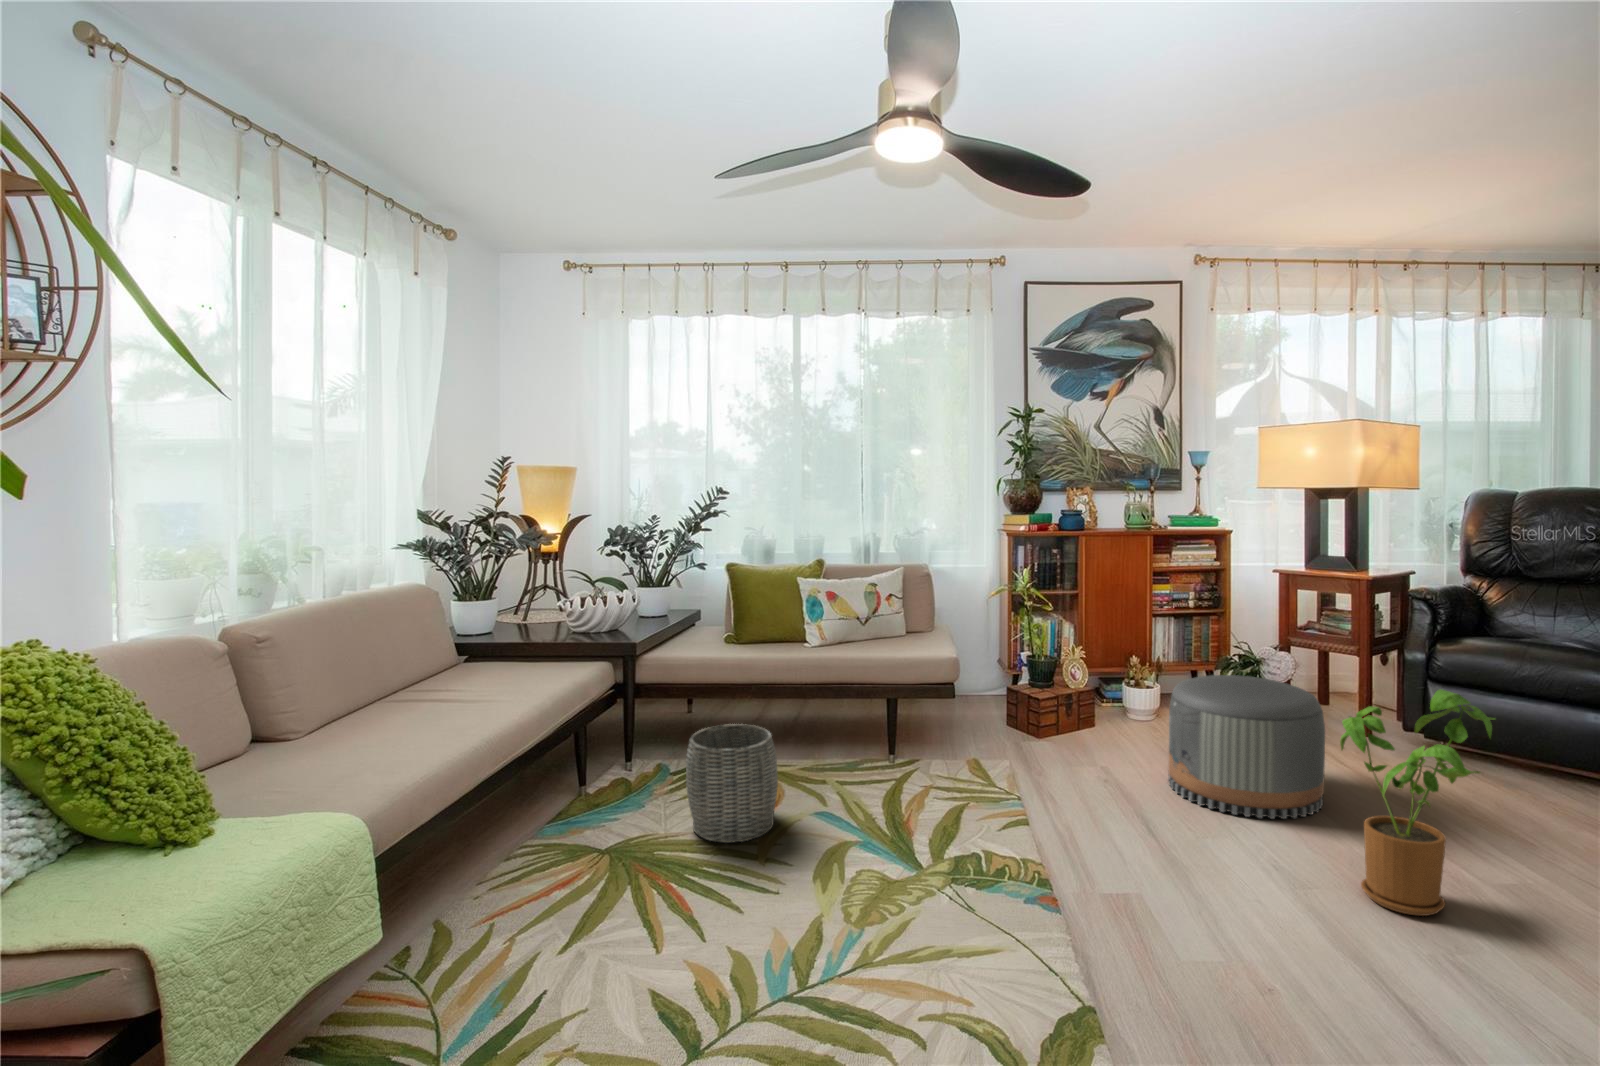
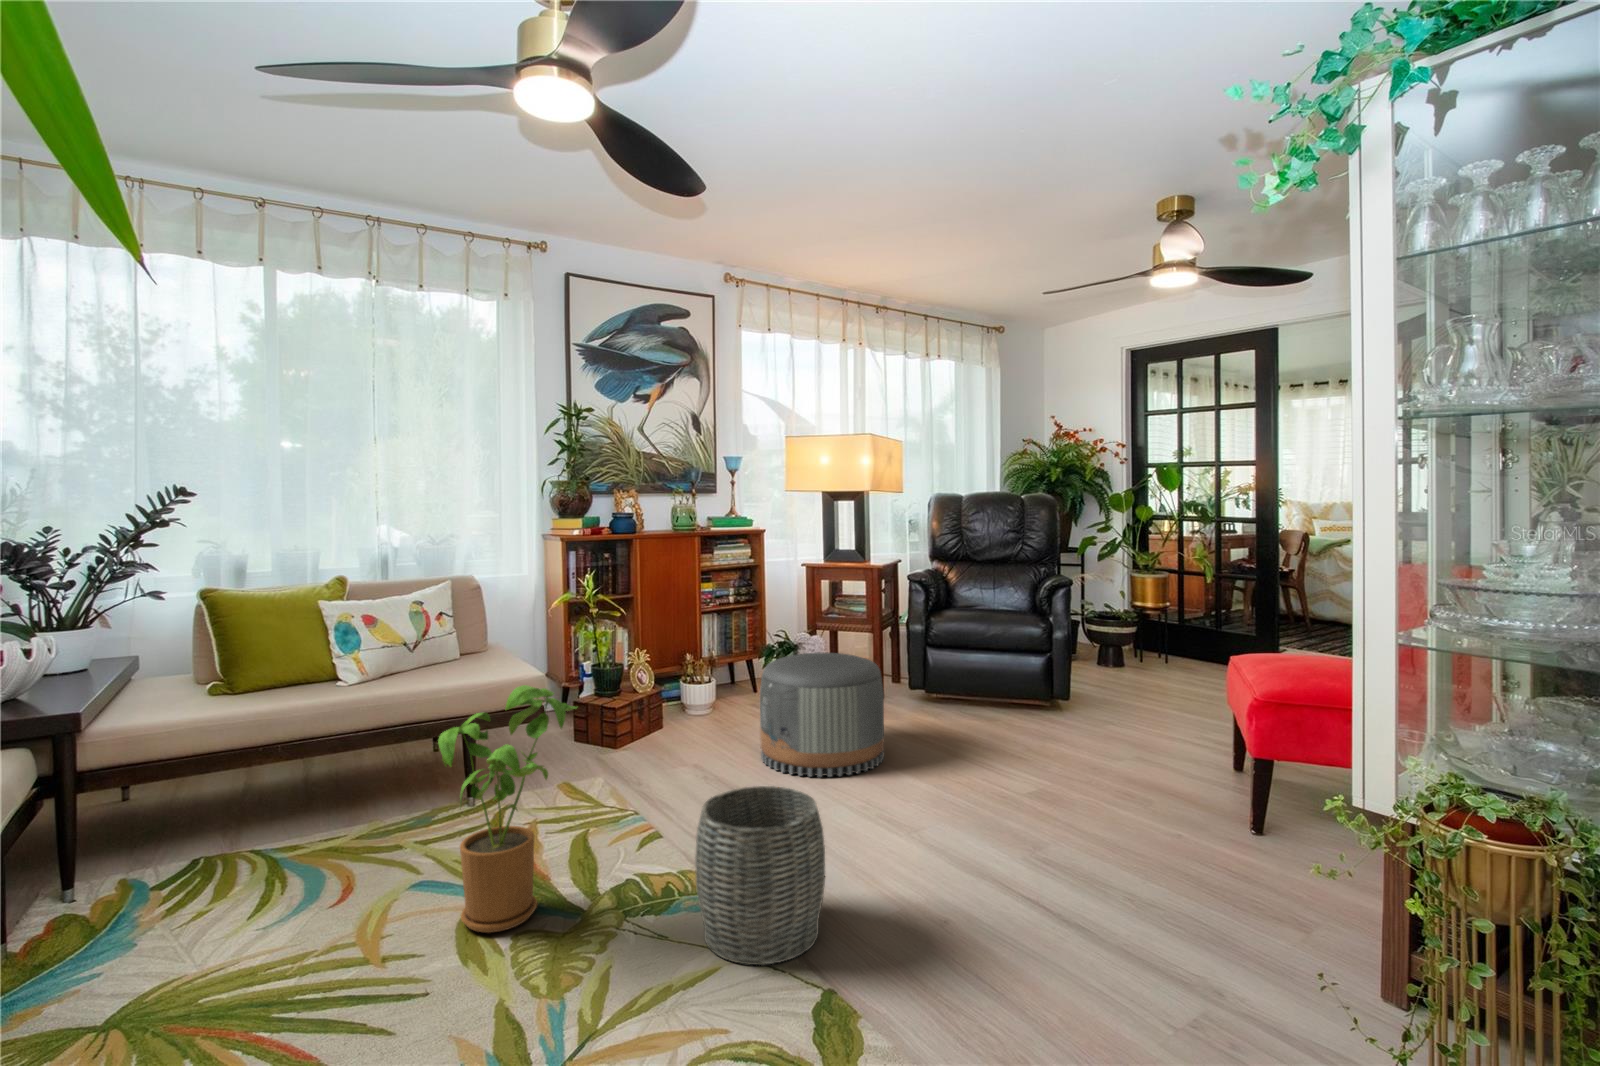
house plant: present [1340,689,1495,916] -> present [438,685,576,933]
woven basket: present [686,724,778,843] -> present [695,786,825,965]

